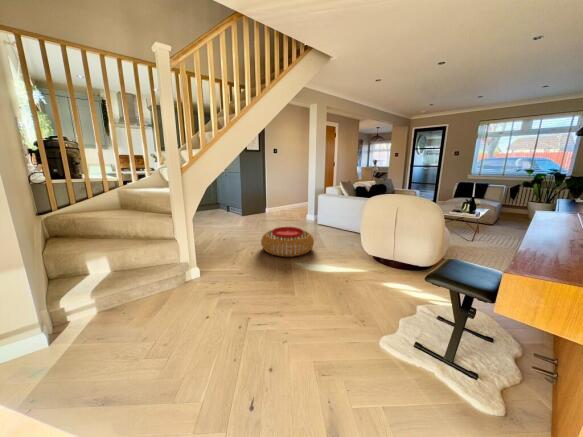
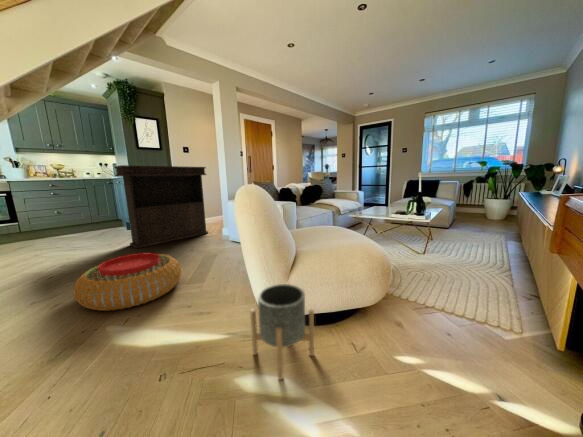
console table: none [242,167,298,225] -> present [114,165,208,248]
planter: none [384,245,419,286] -> present [251,284,314,380]

